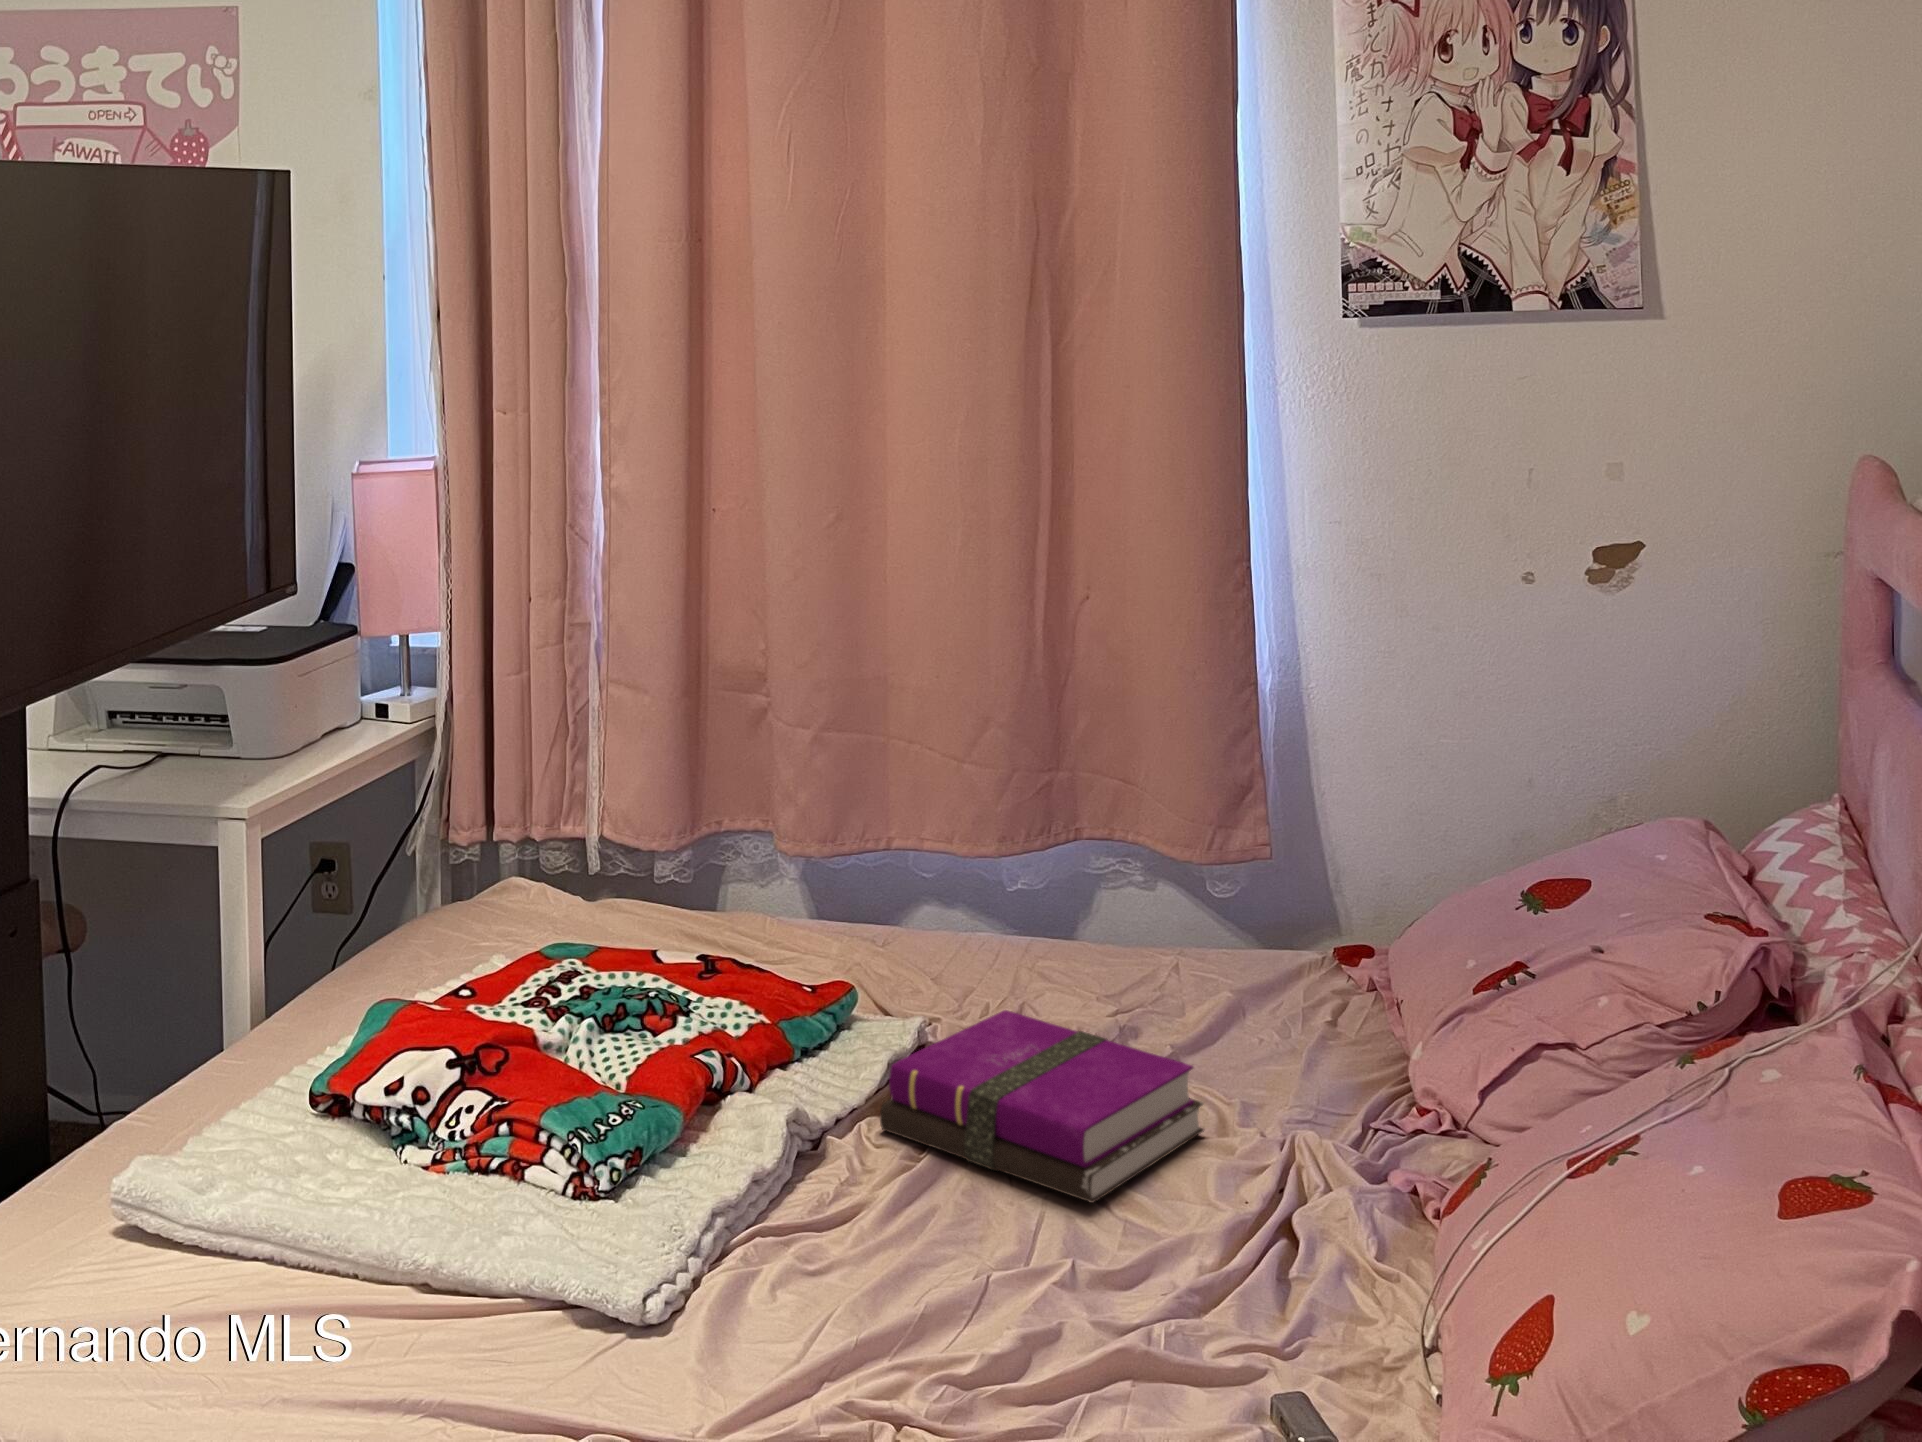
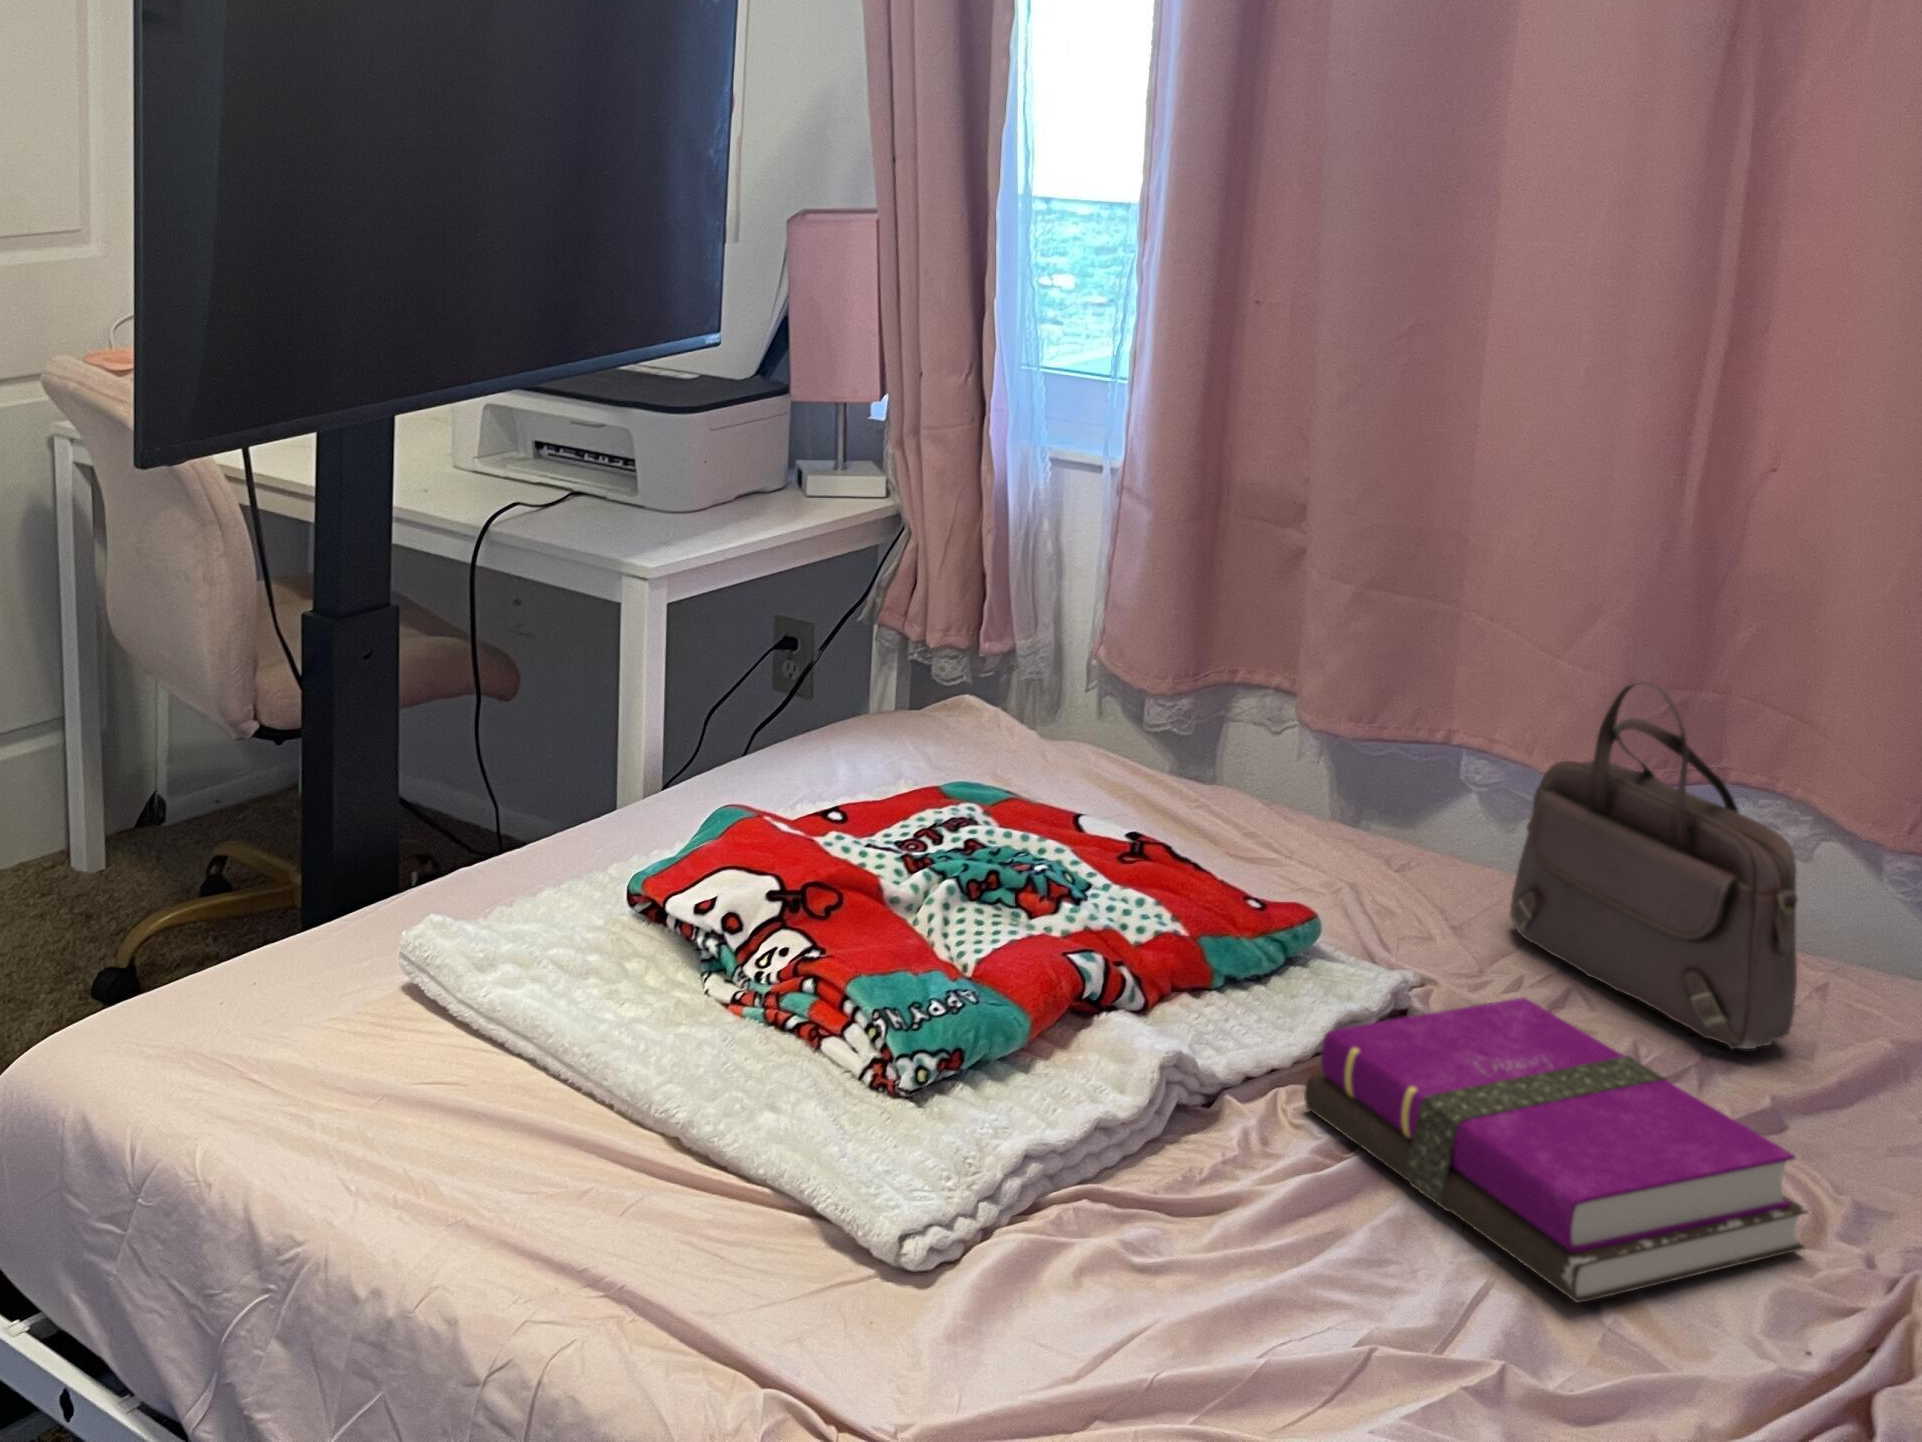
handbag: none [965,765,1157,1019] -> present [1510,681,1798,1049]

